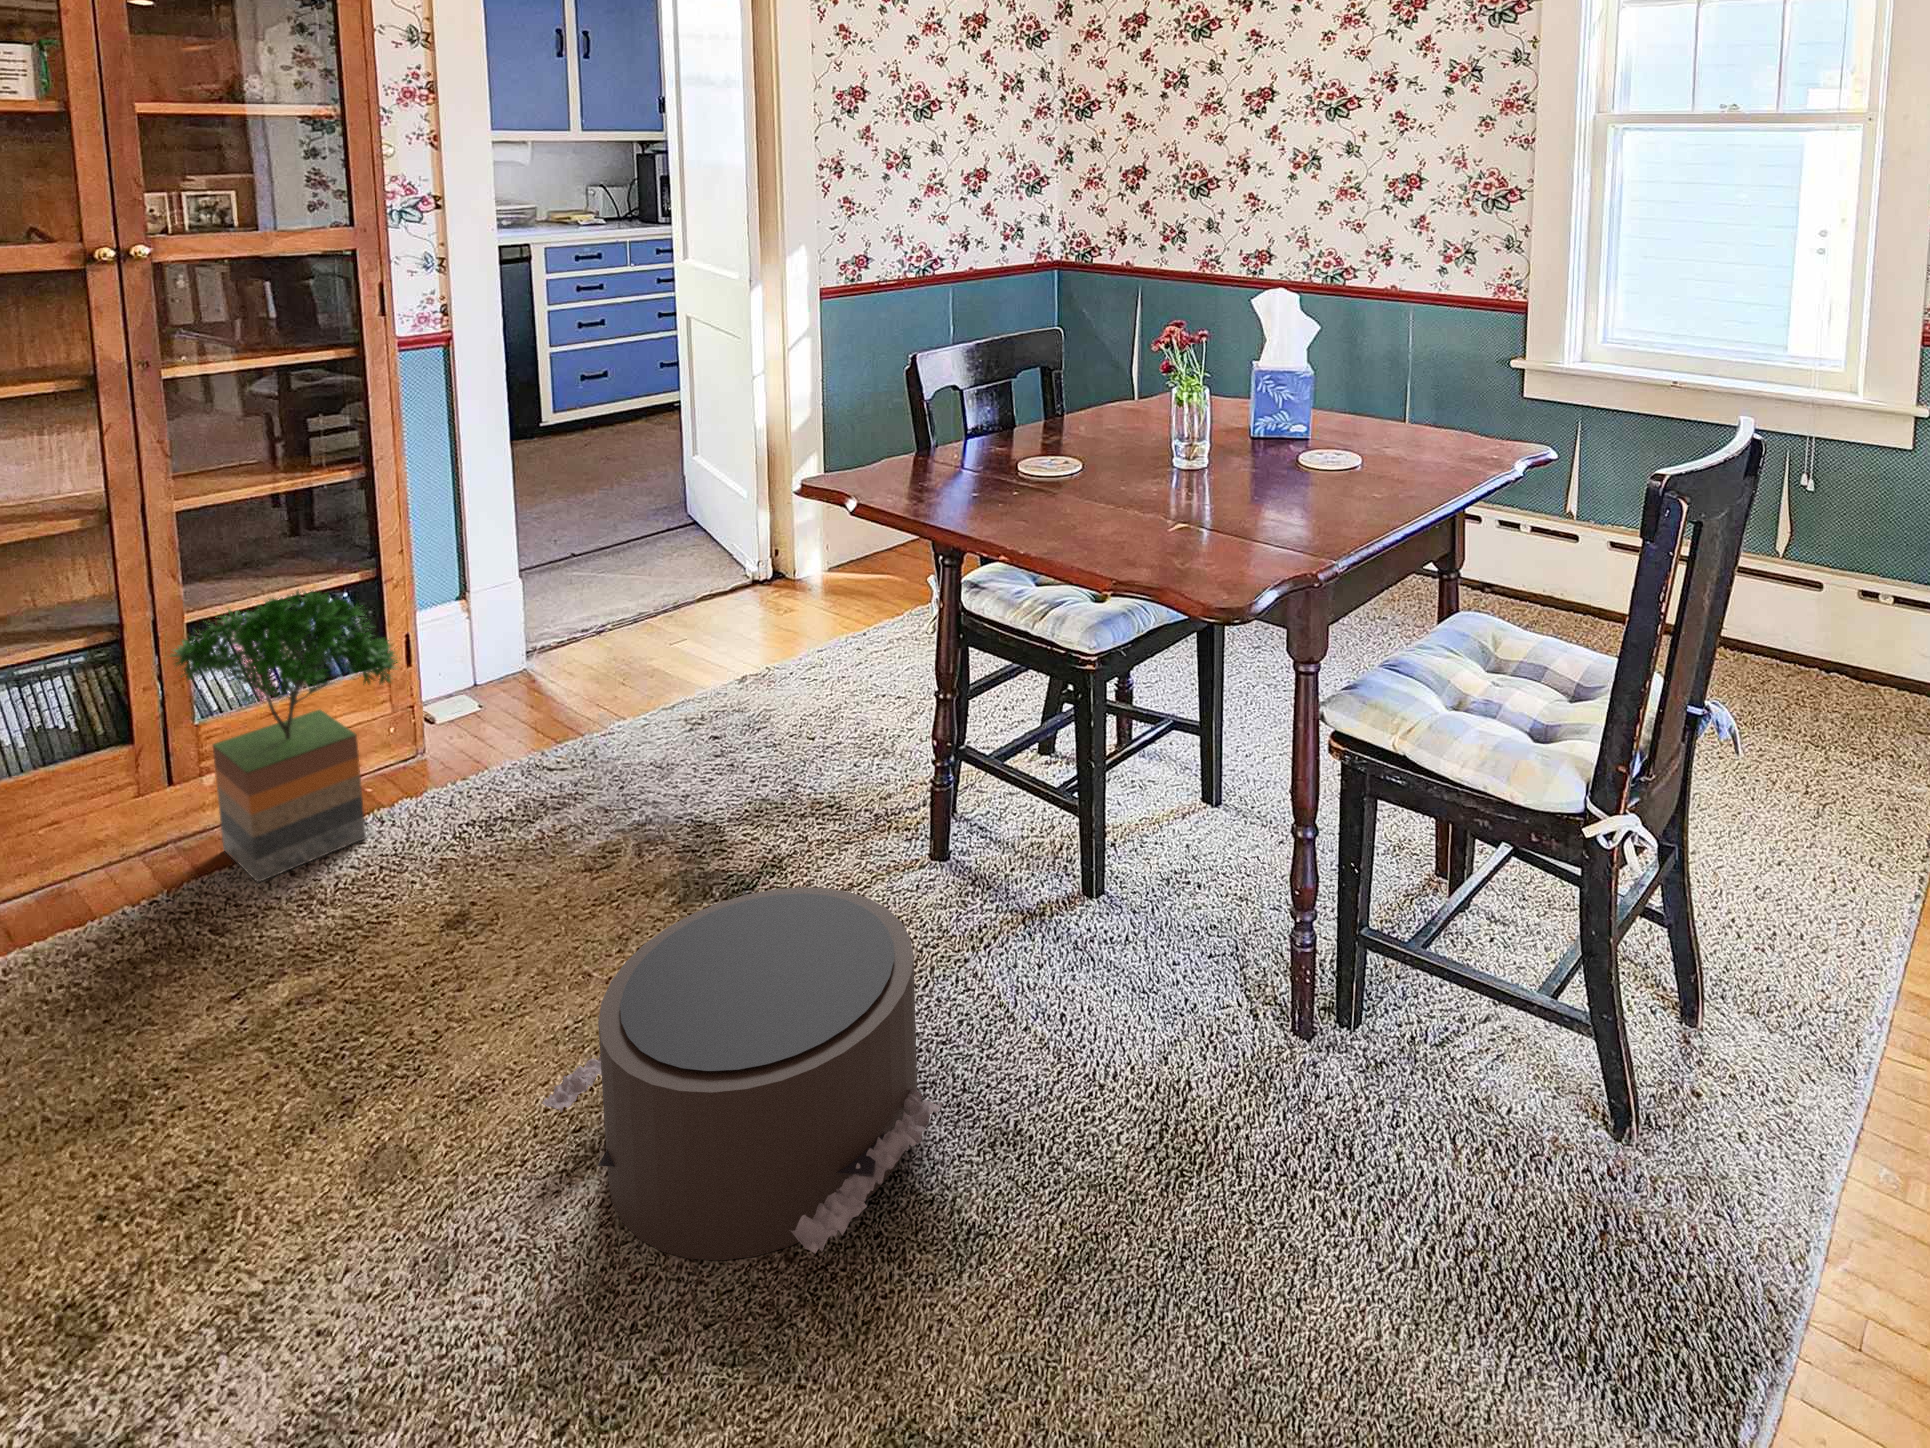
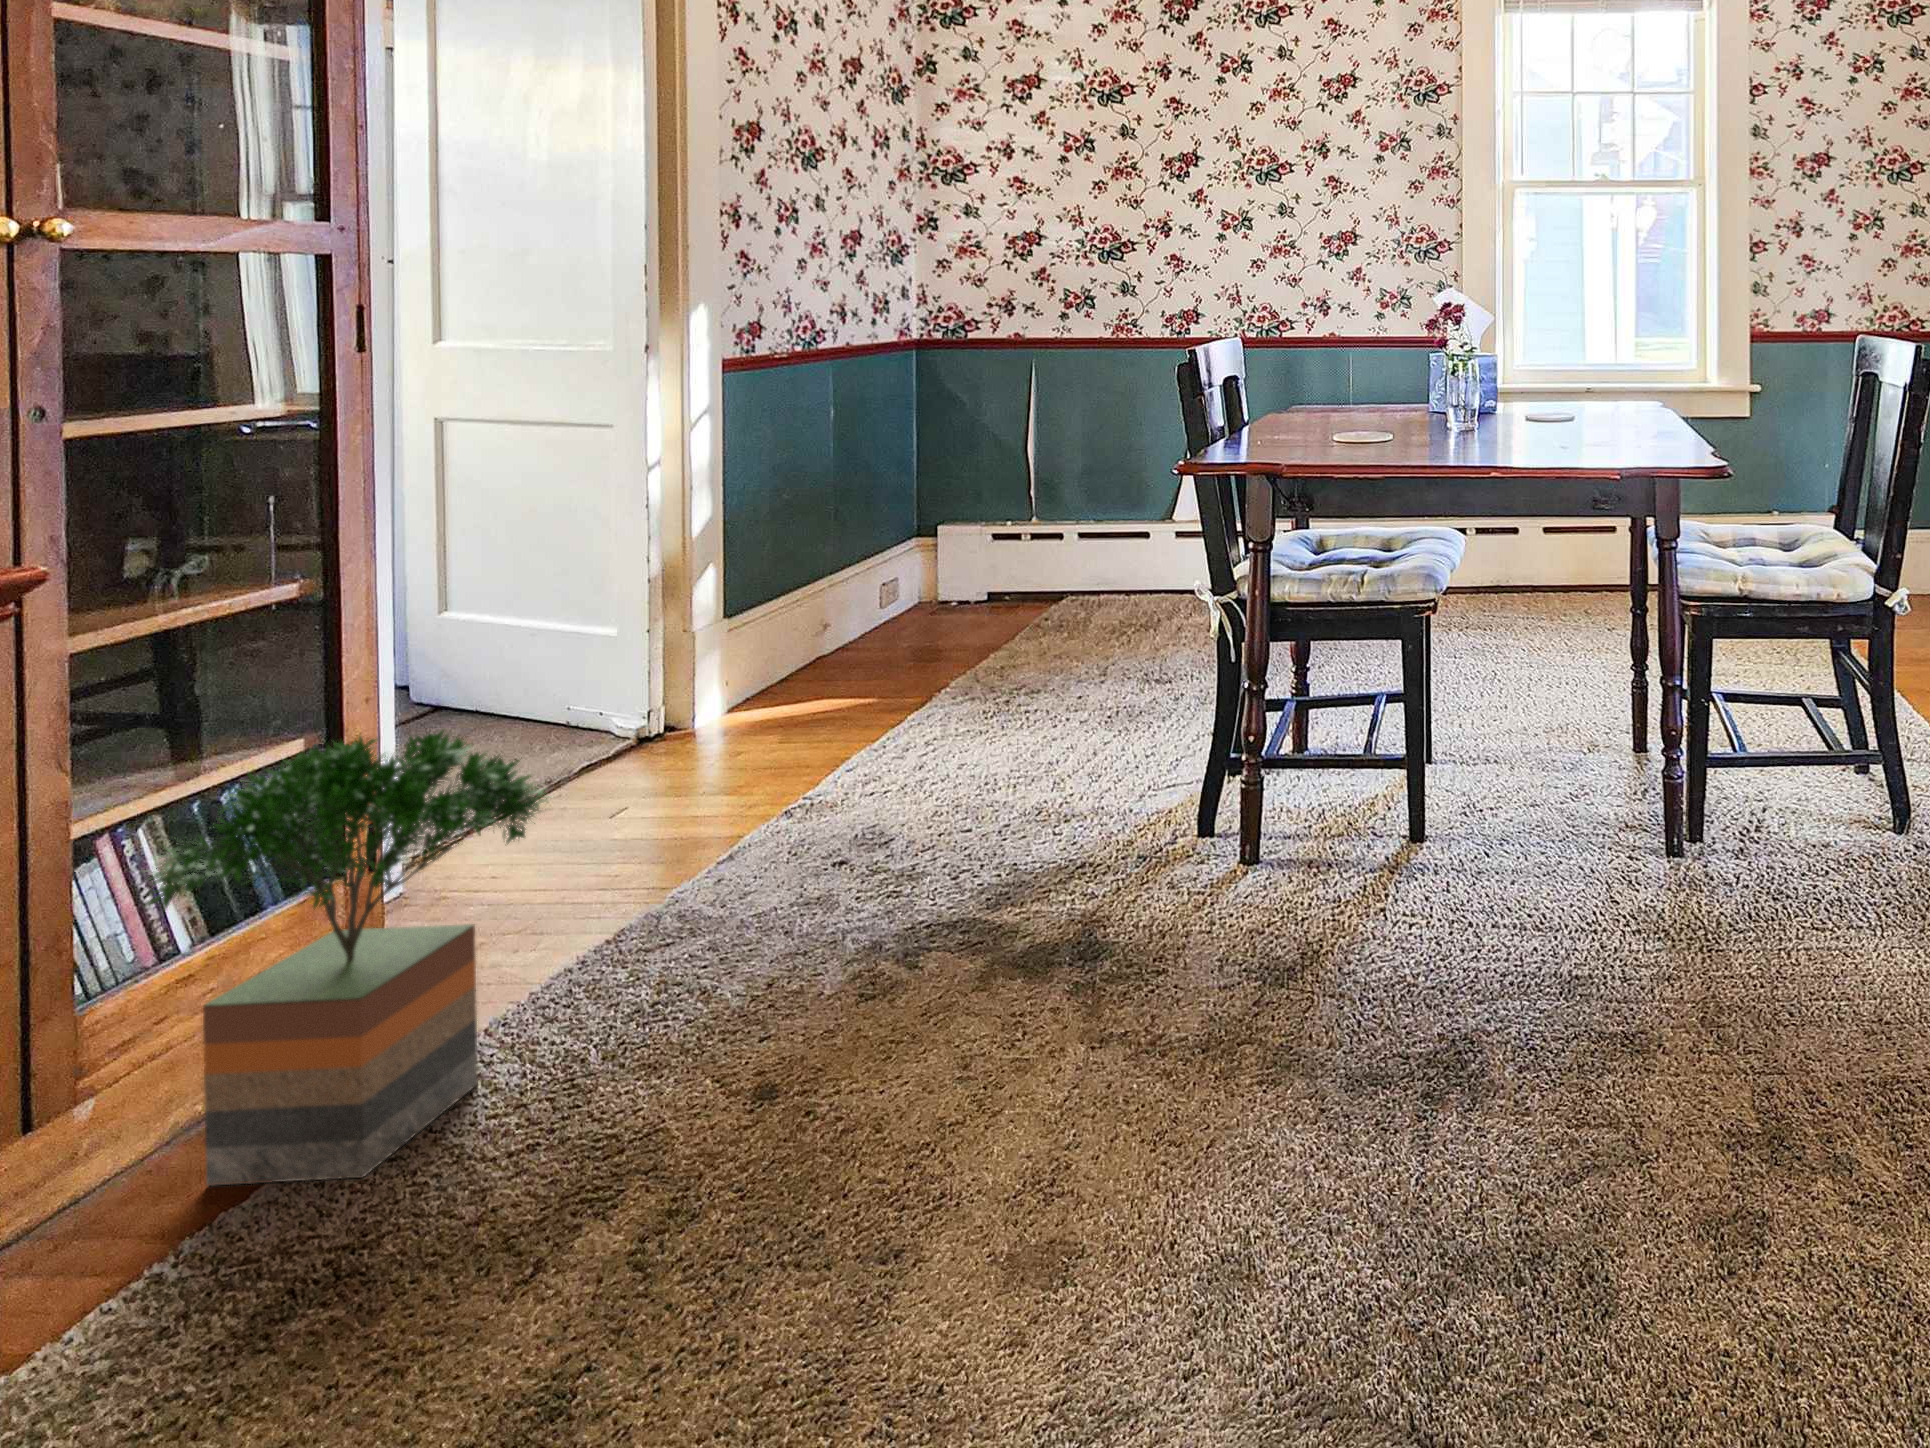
pouf: present [543,887,942,1260] -> none [1224,808,1604,1117]

